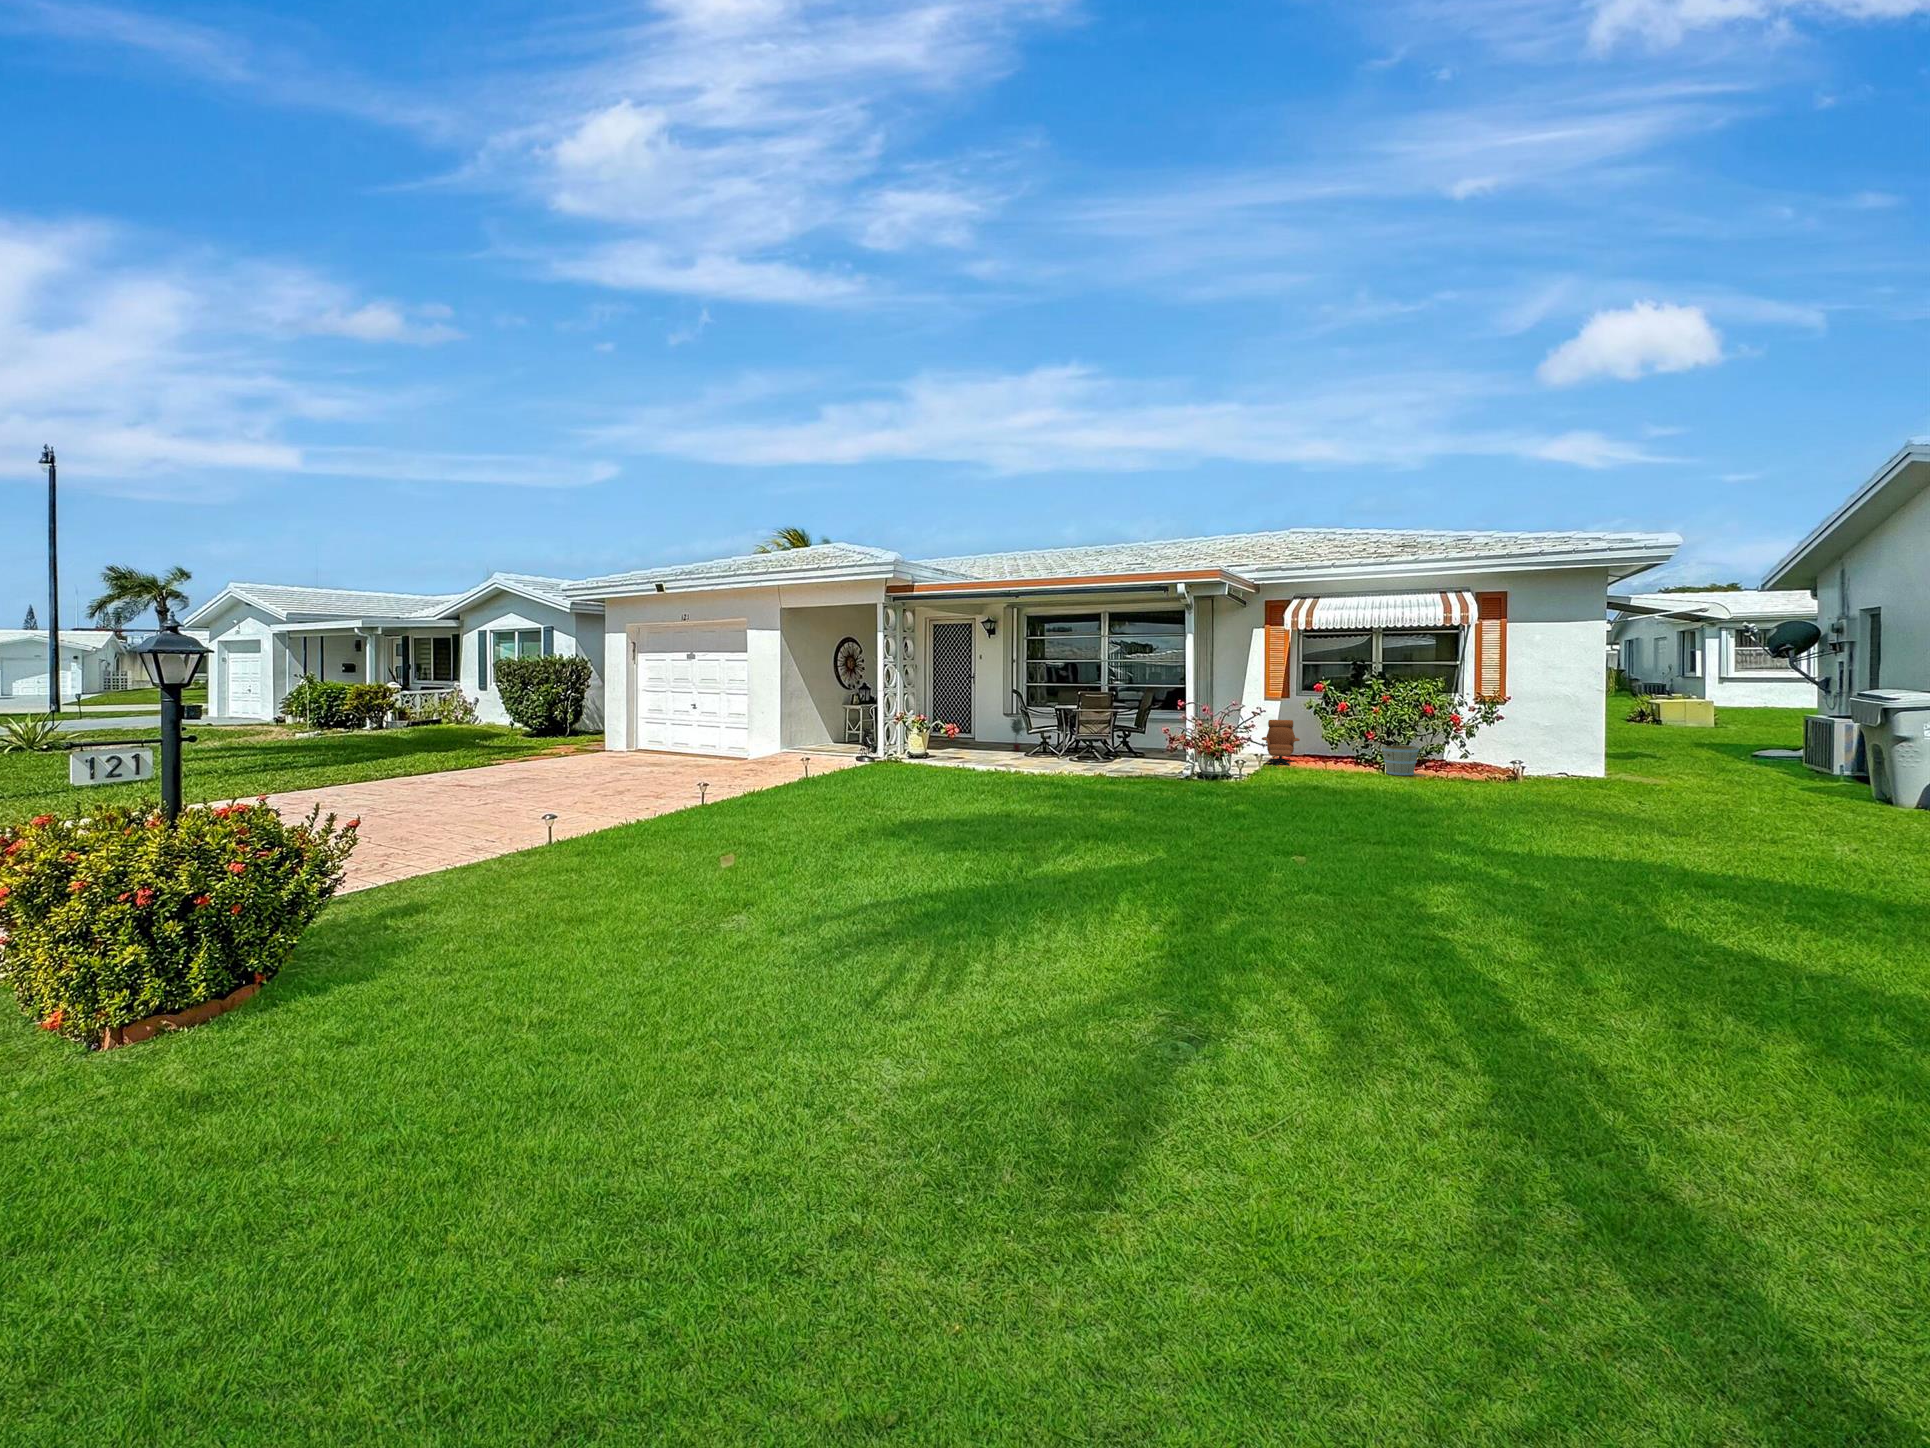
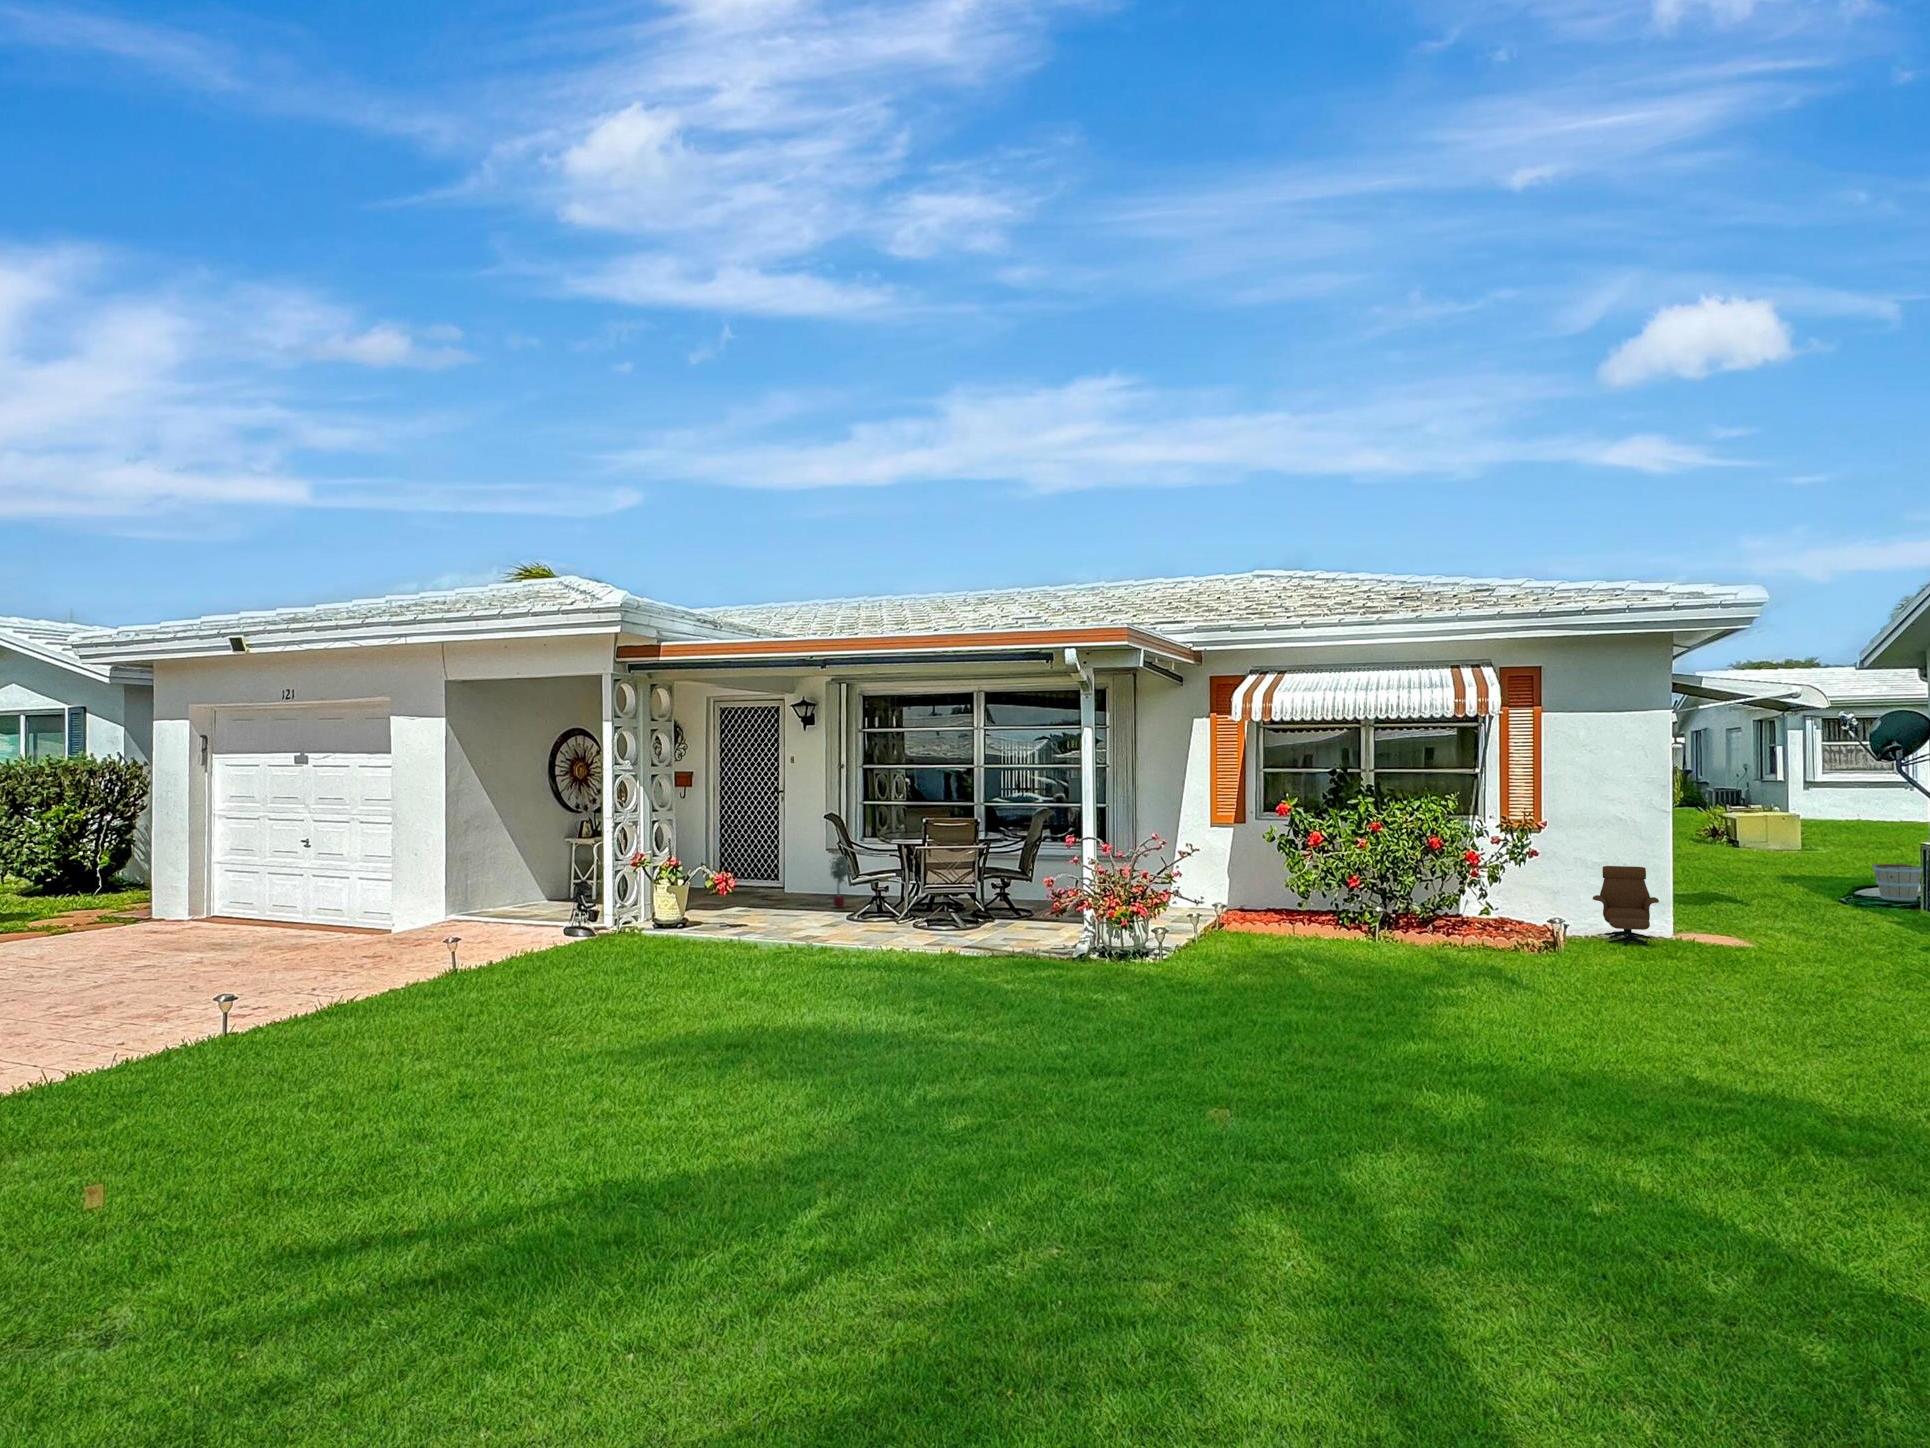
lounge chair: present [1262,720,1300,766] -> present [1593,866,1659,946]
wooden bucket: present [1382,745,1419,776] -> present [1872,863,1923,901]

